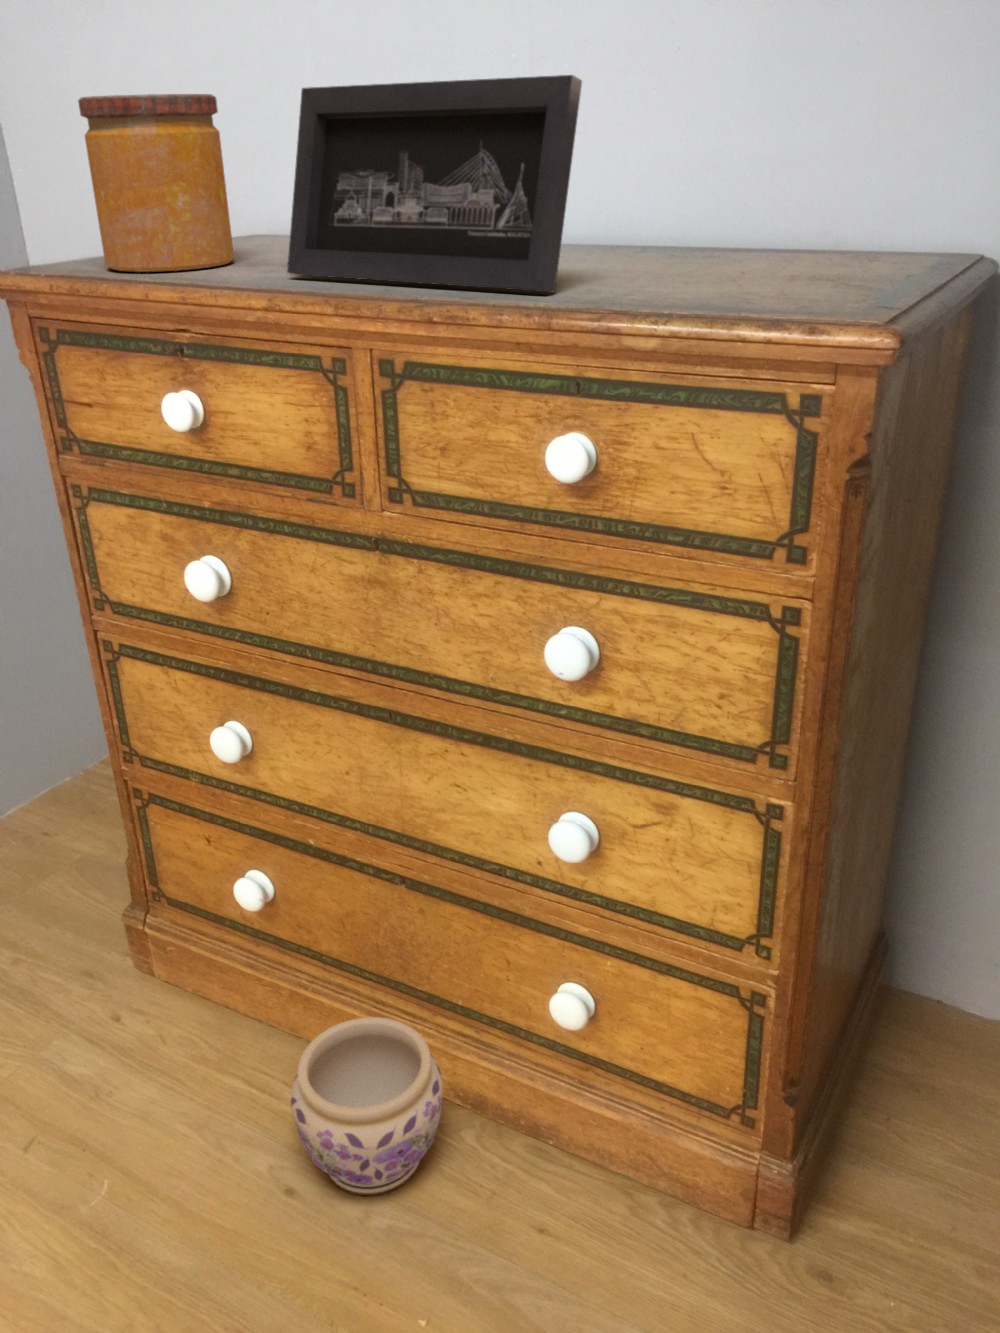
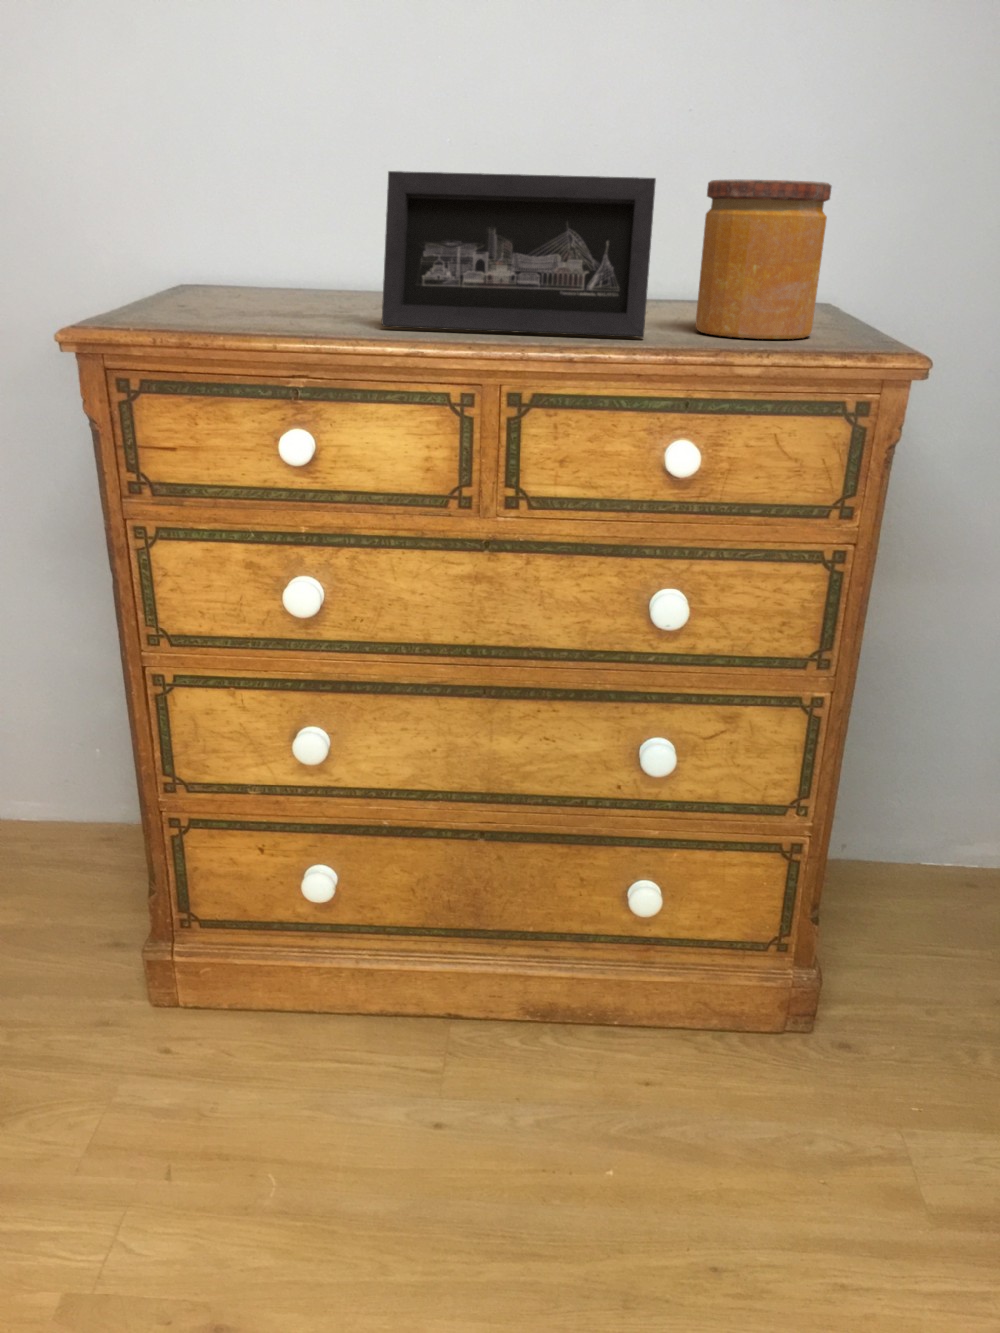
jar: present [78,94,234,272] -> present [695,180,831,339]
planter: present [291,1017,443,1196] -> none [425,956,555,1108]

